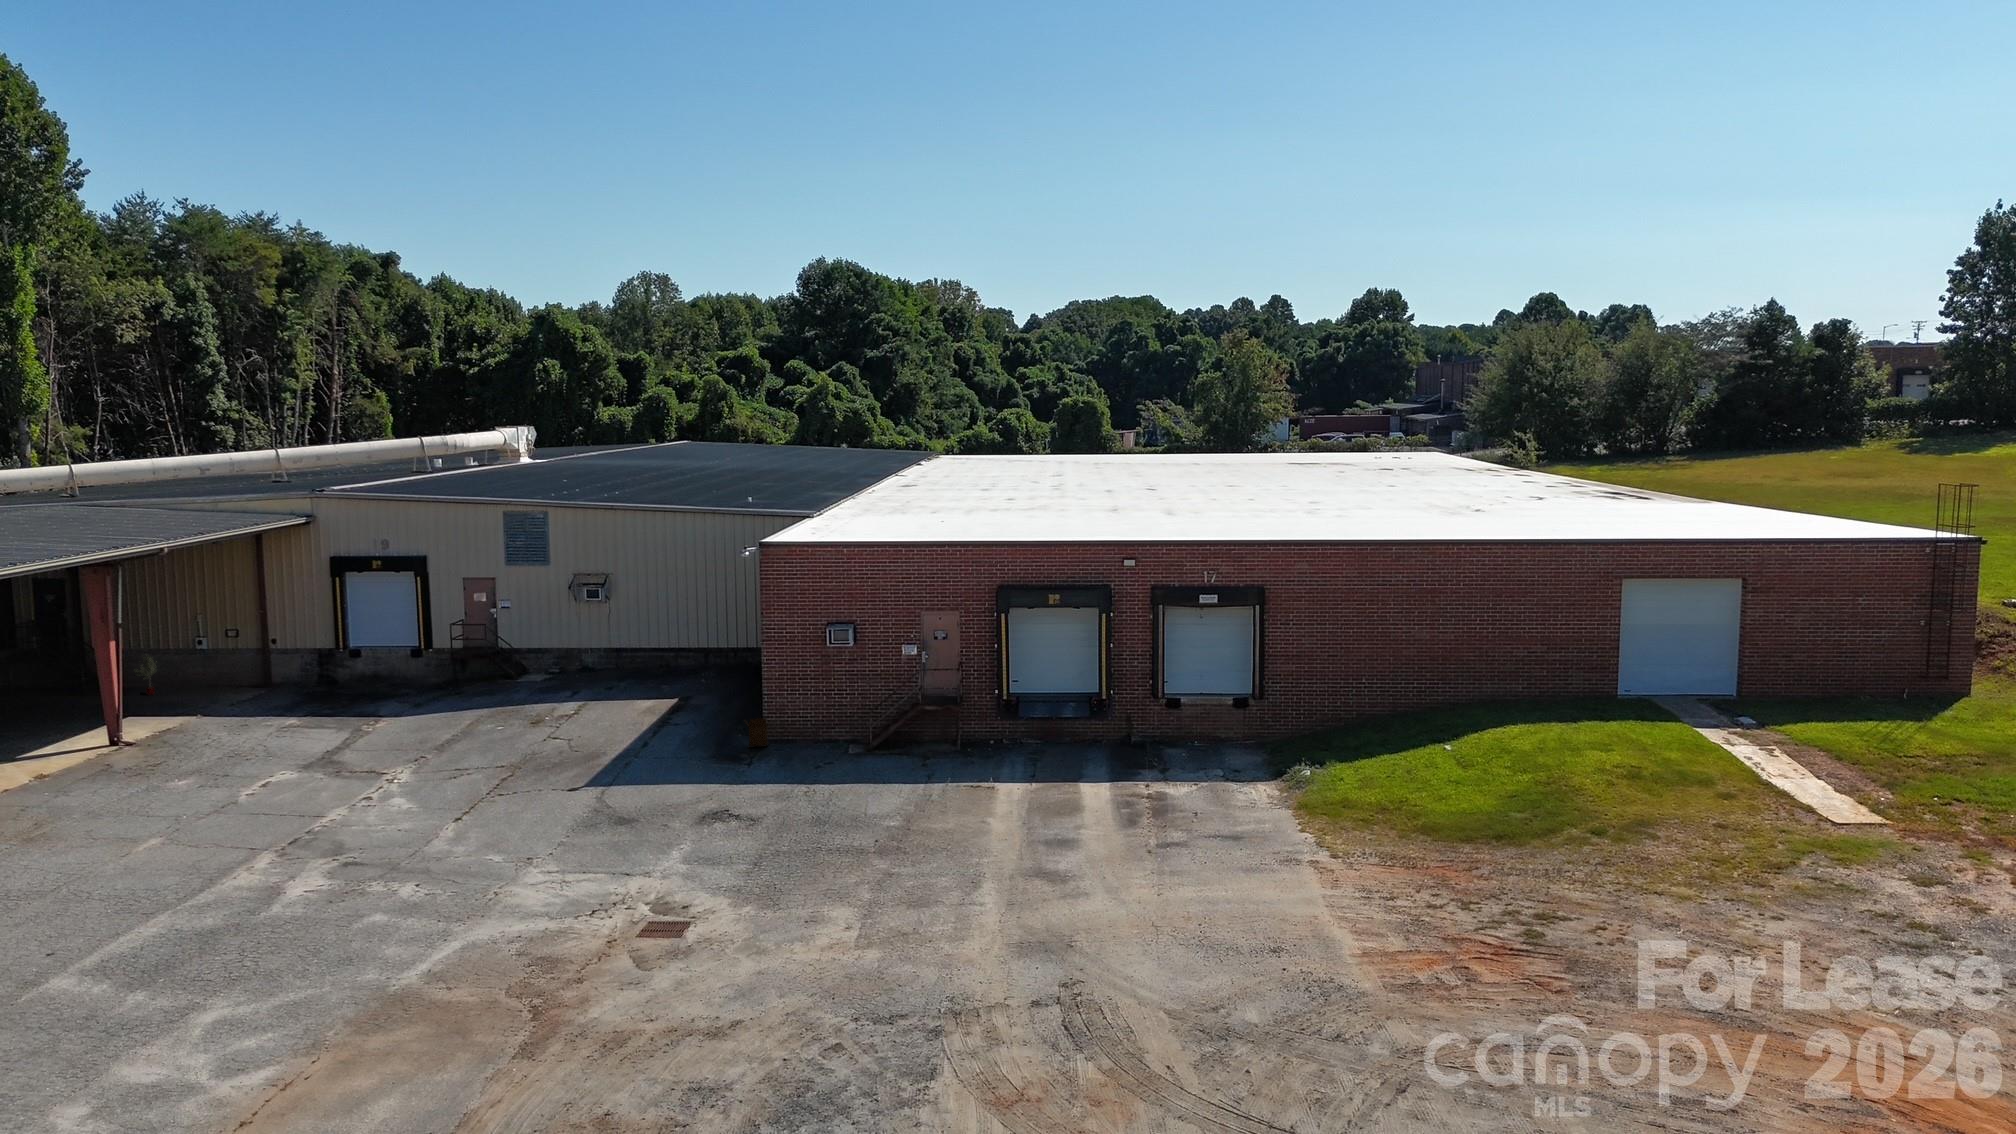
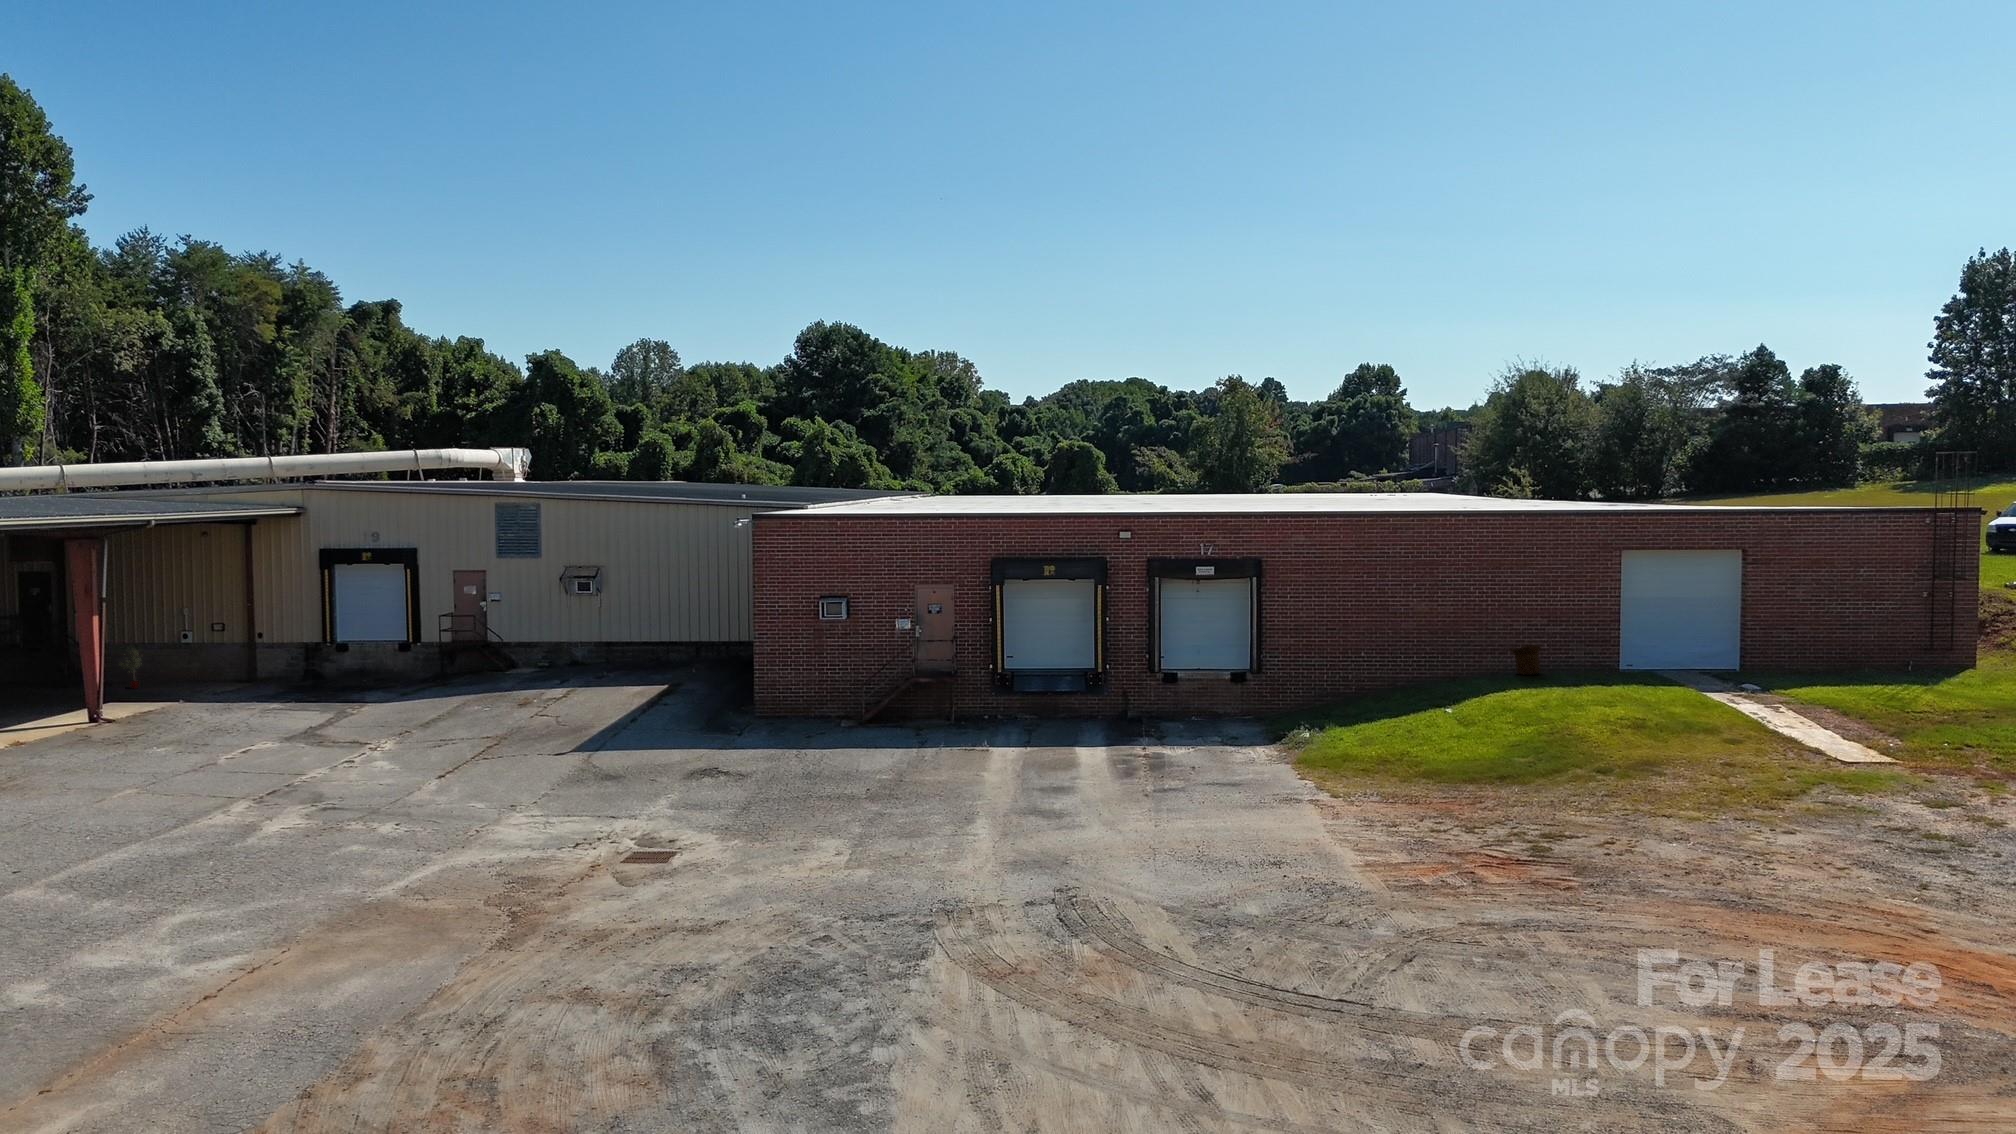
cardboard box: present [745,718,768,748] -> present [1510,645,1542,675]

